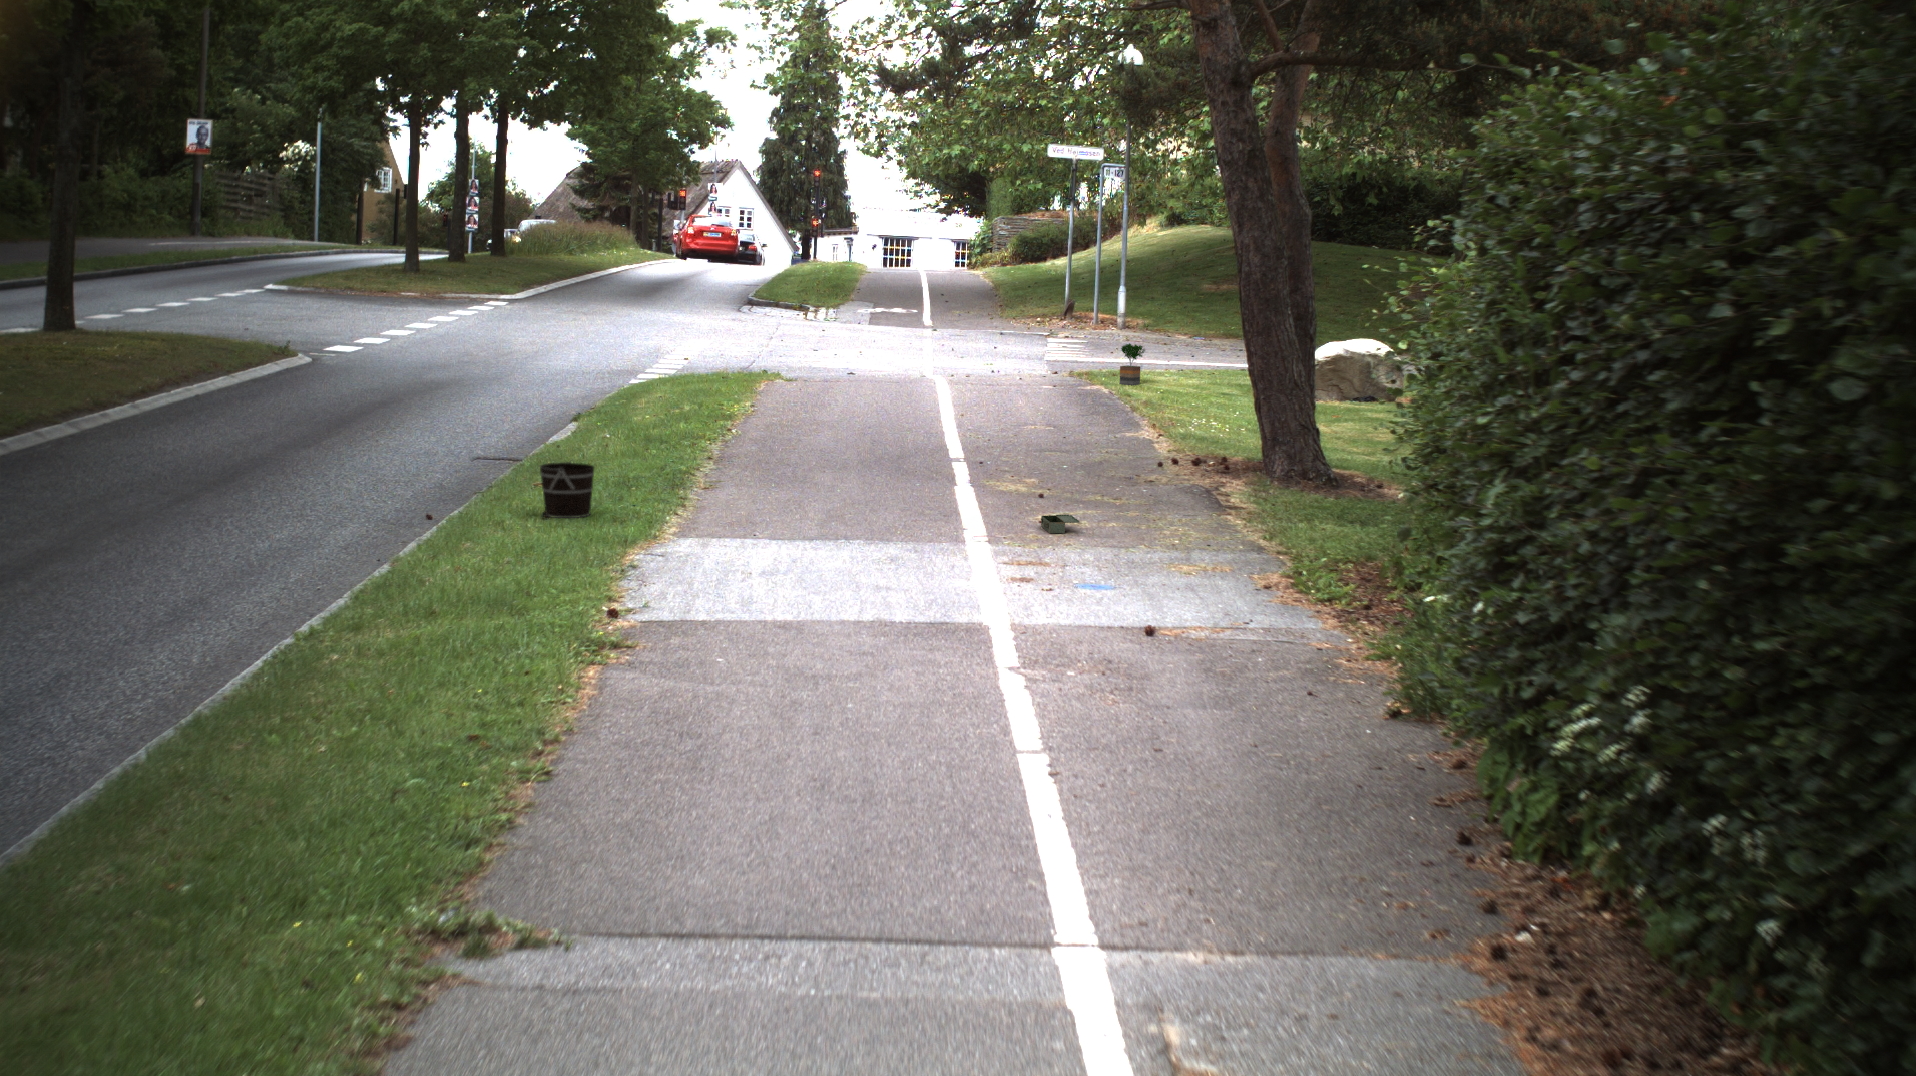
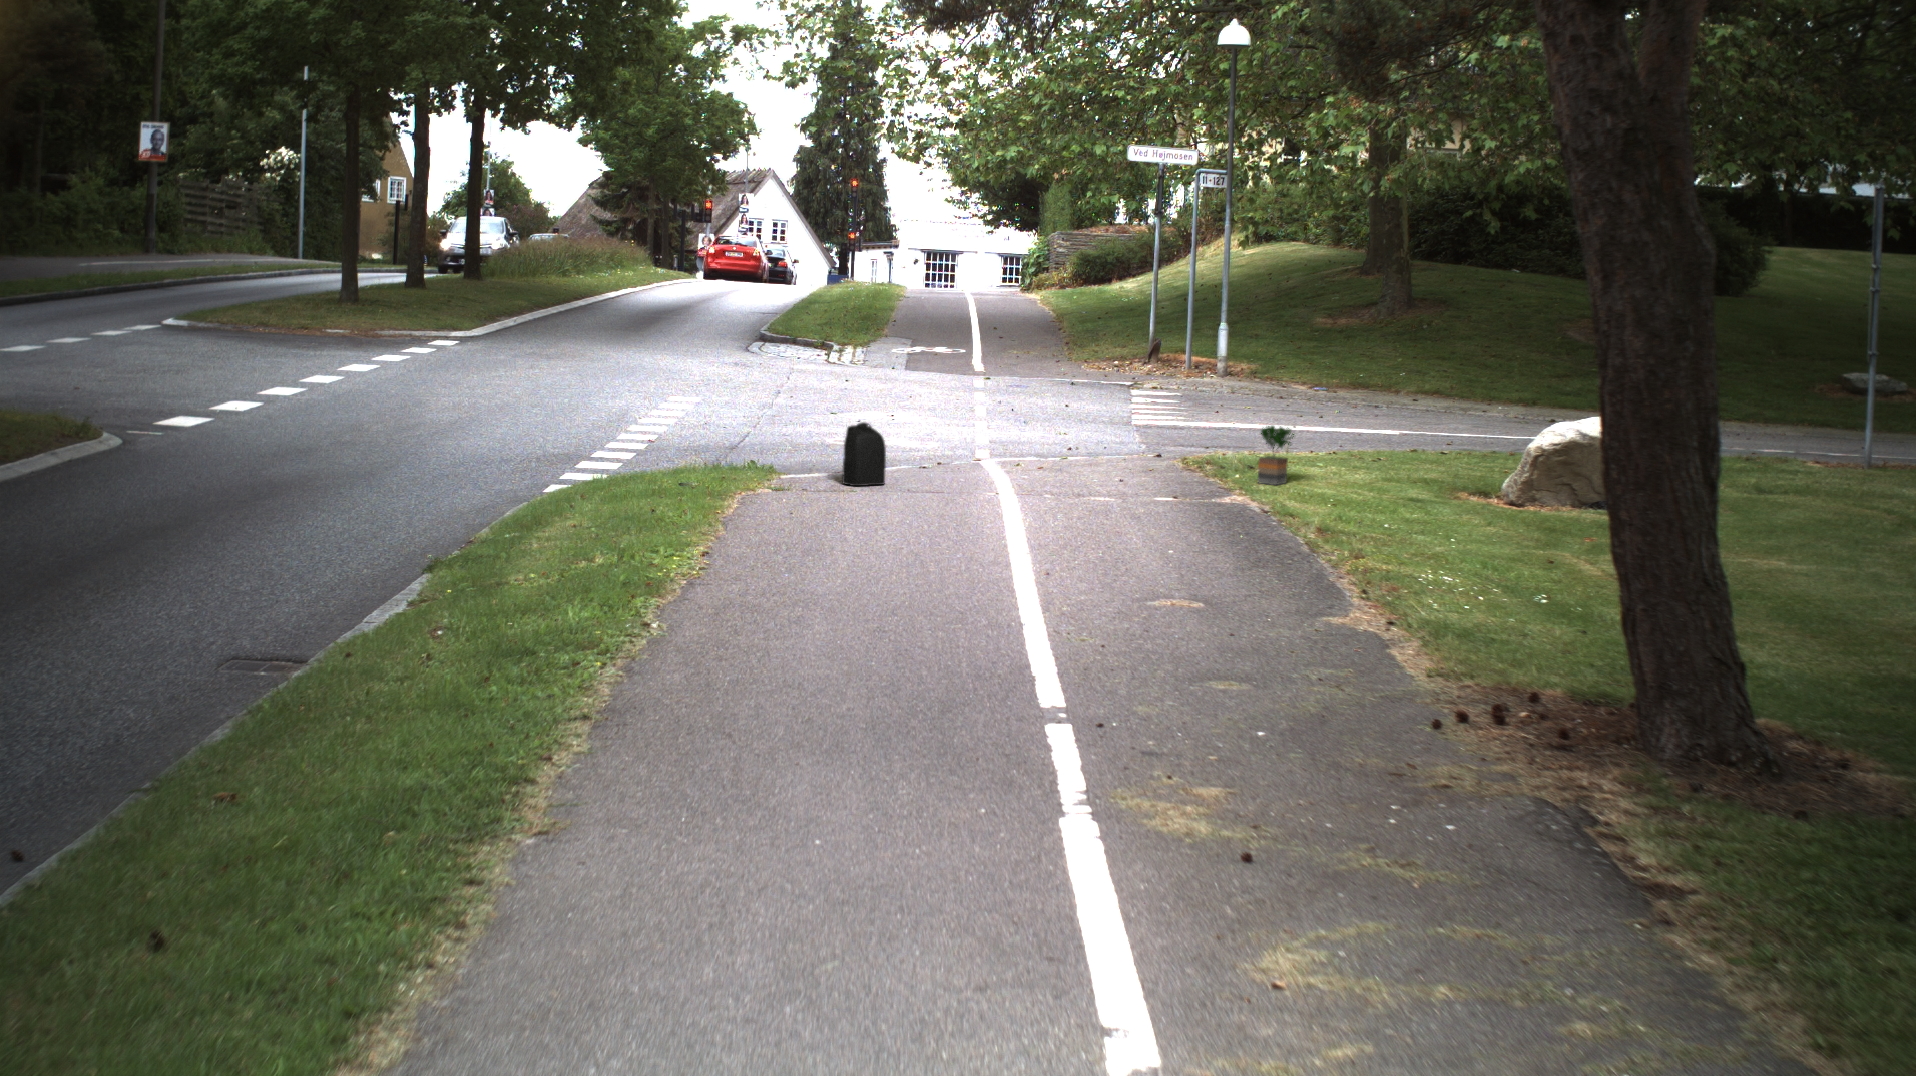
backpack: none [830,339,860,383] -> present [842,422,886,486]
bucket: present [540,462,594,518] -> none [76,851,216,1012]
toolbox: present [1041,515,1079,533] -> none [1256,947,1354,1014]

